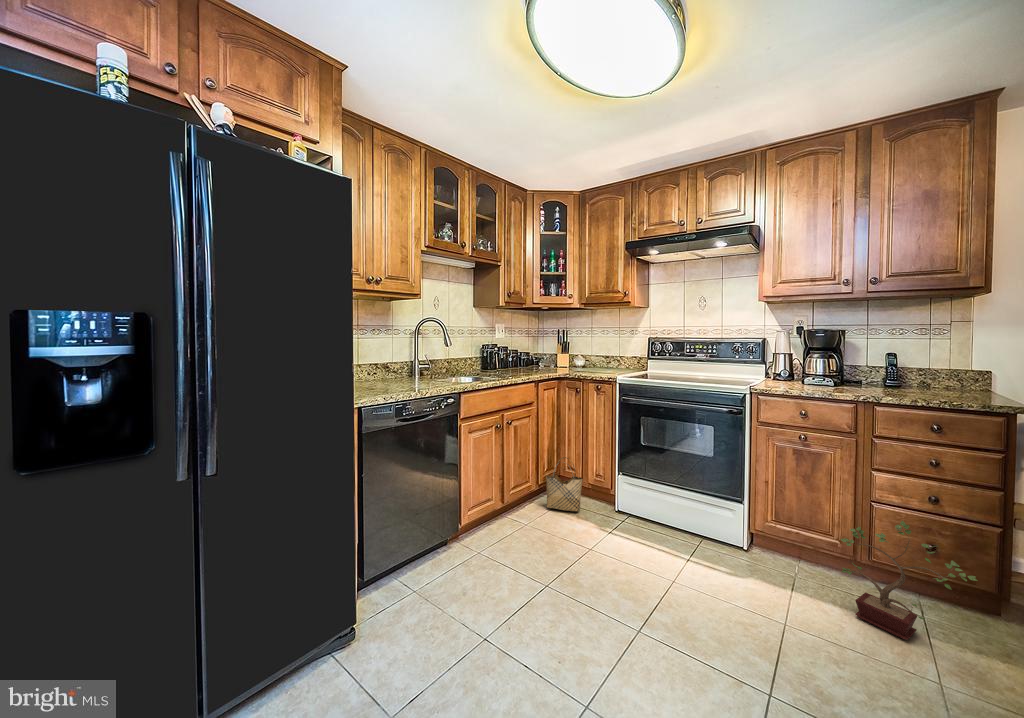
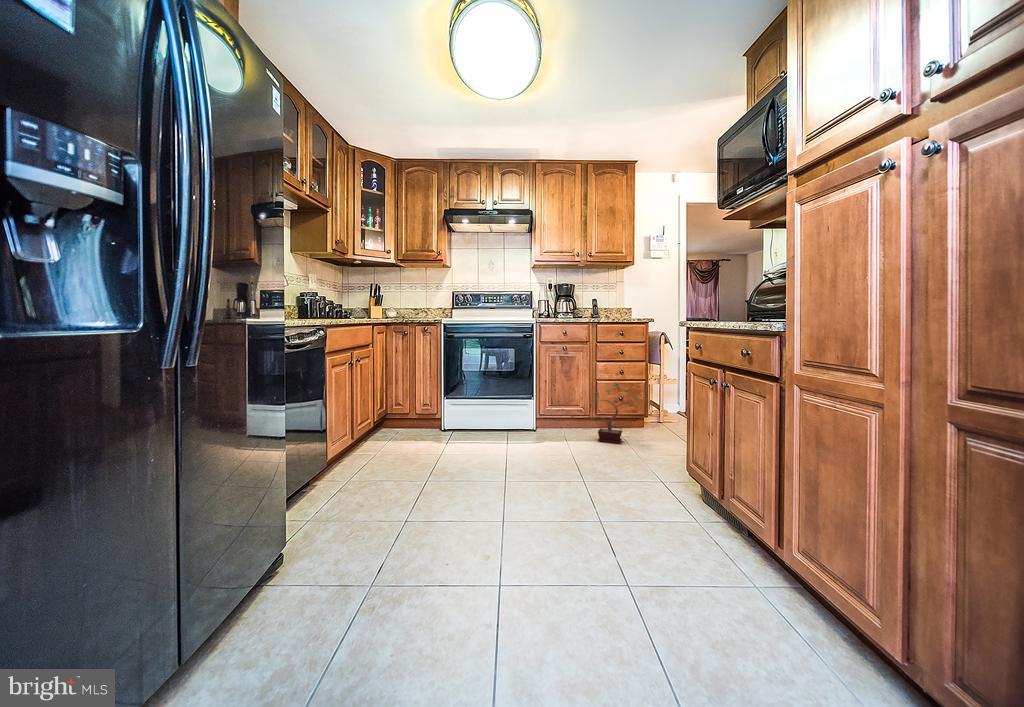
woven basket: present [546,457,583,511] -> none [384,390,416,435]

